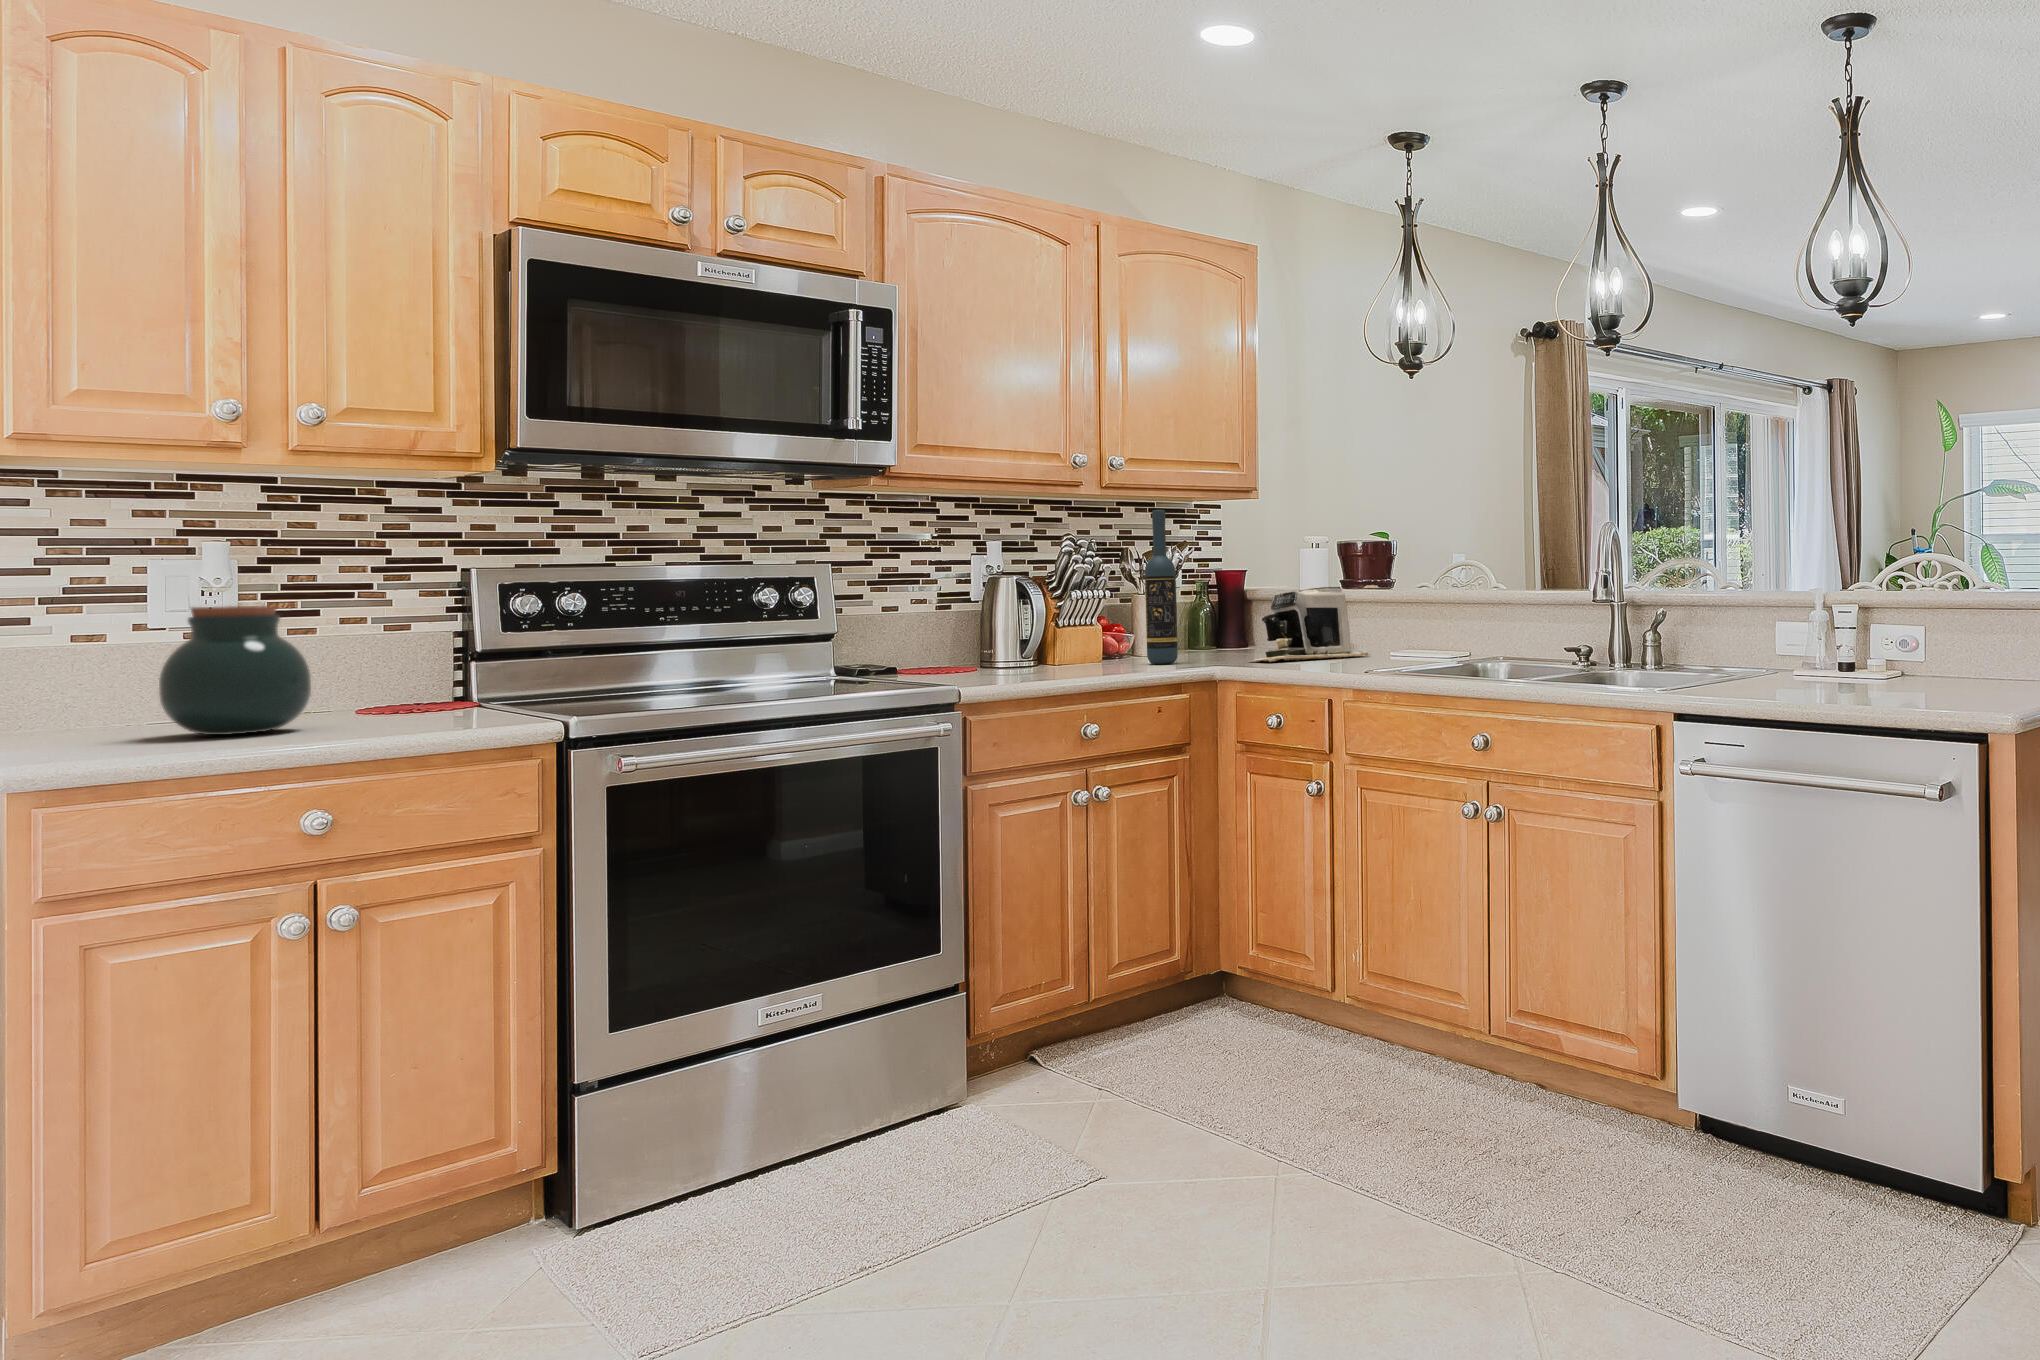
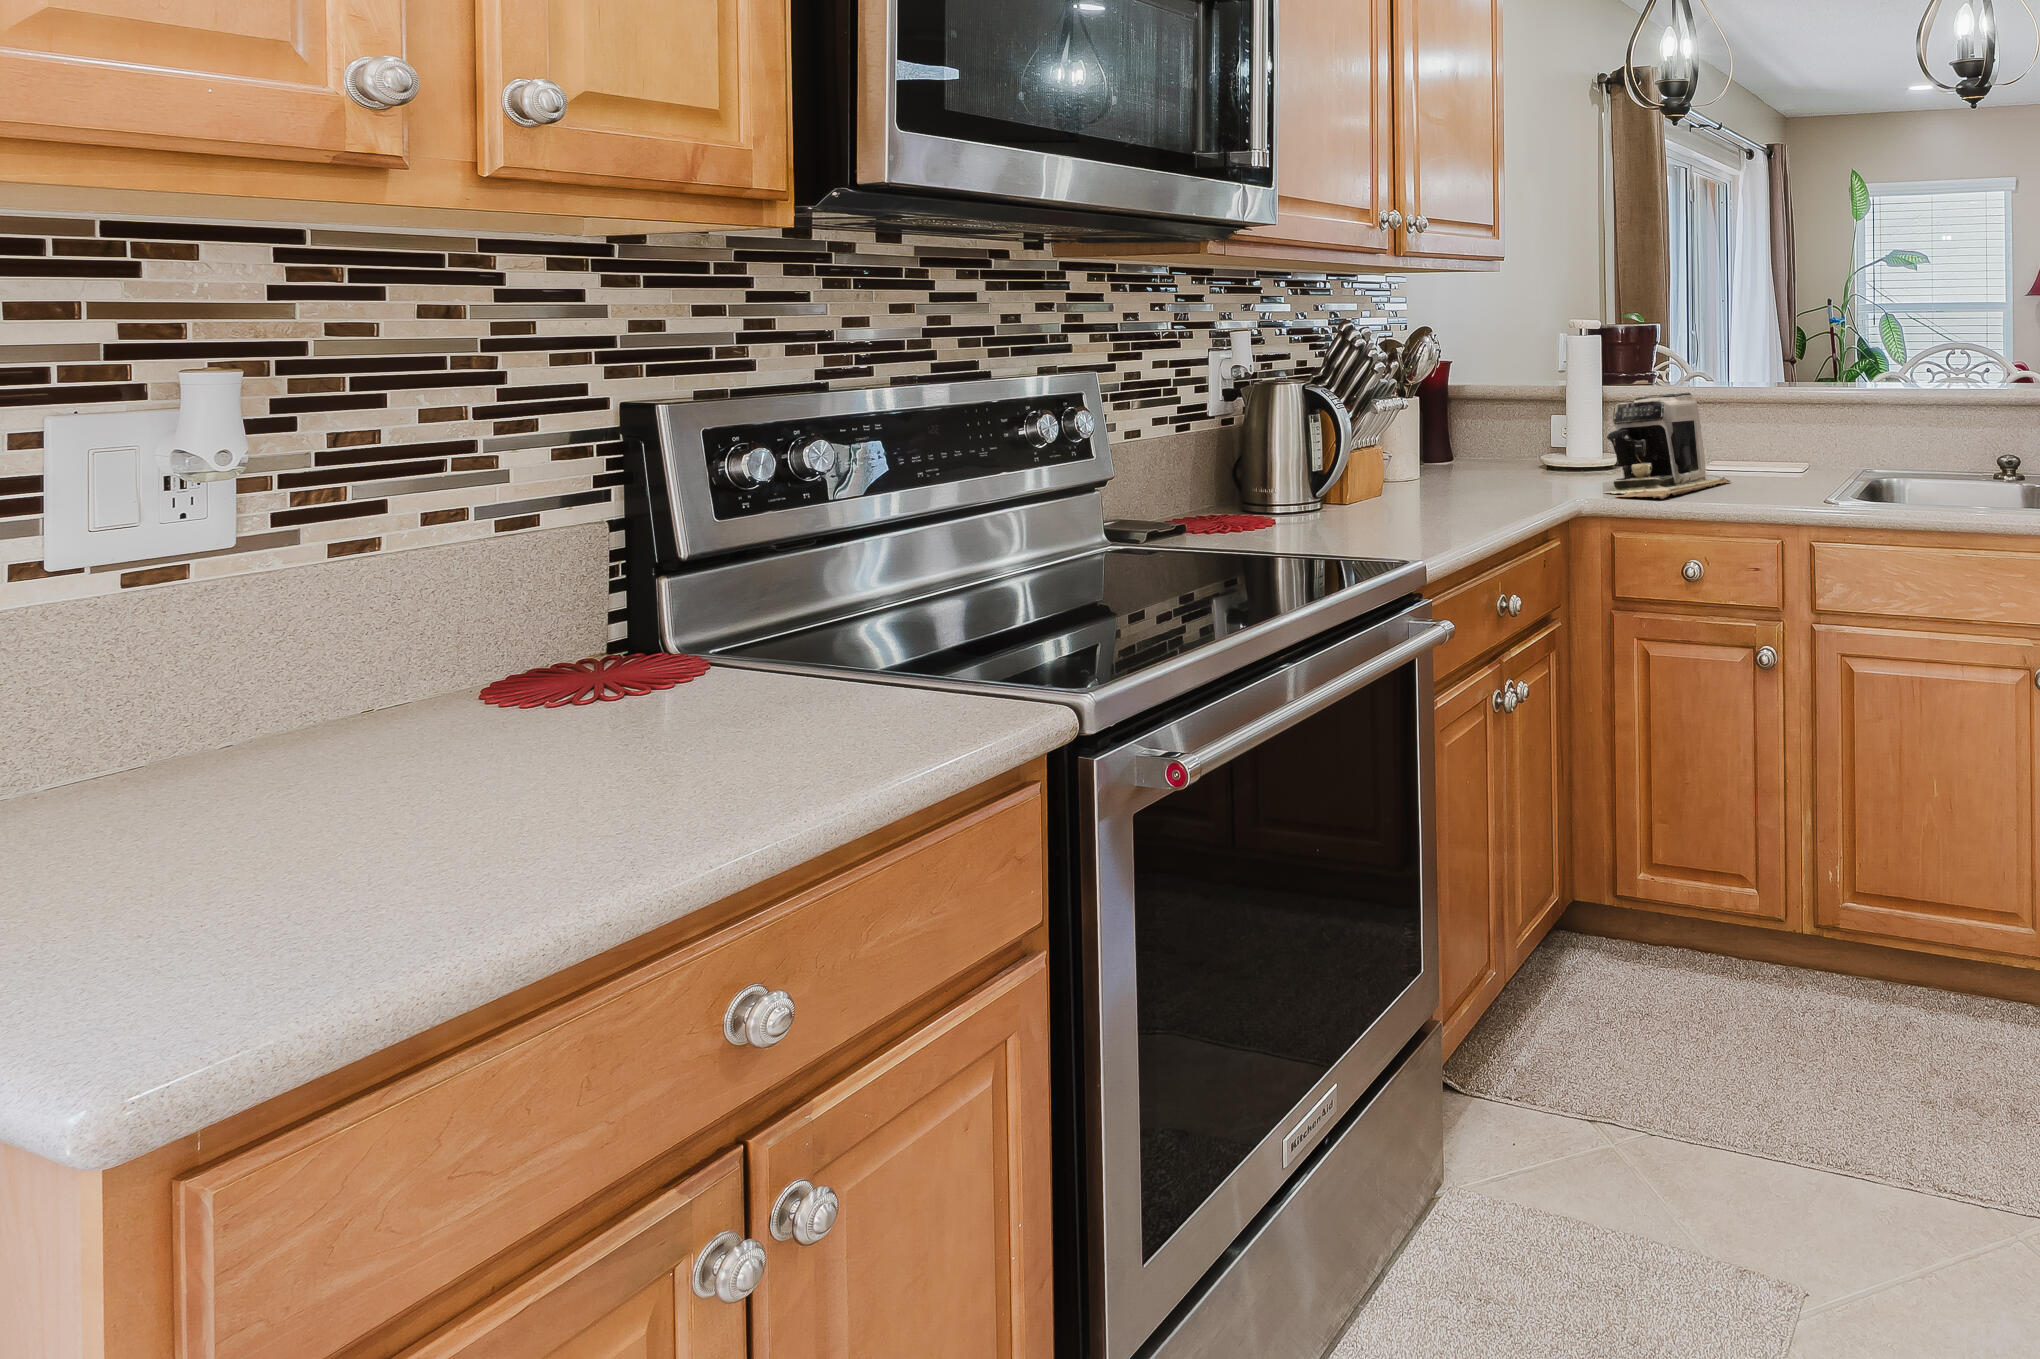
wine bottle: present [1145,510,1178,664] -> none [1487,292,1530,505]
jar: present [159,606,311,735] -> none [259,532,595,855]

